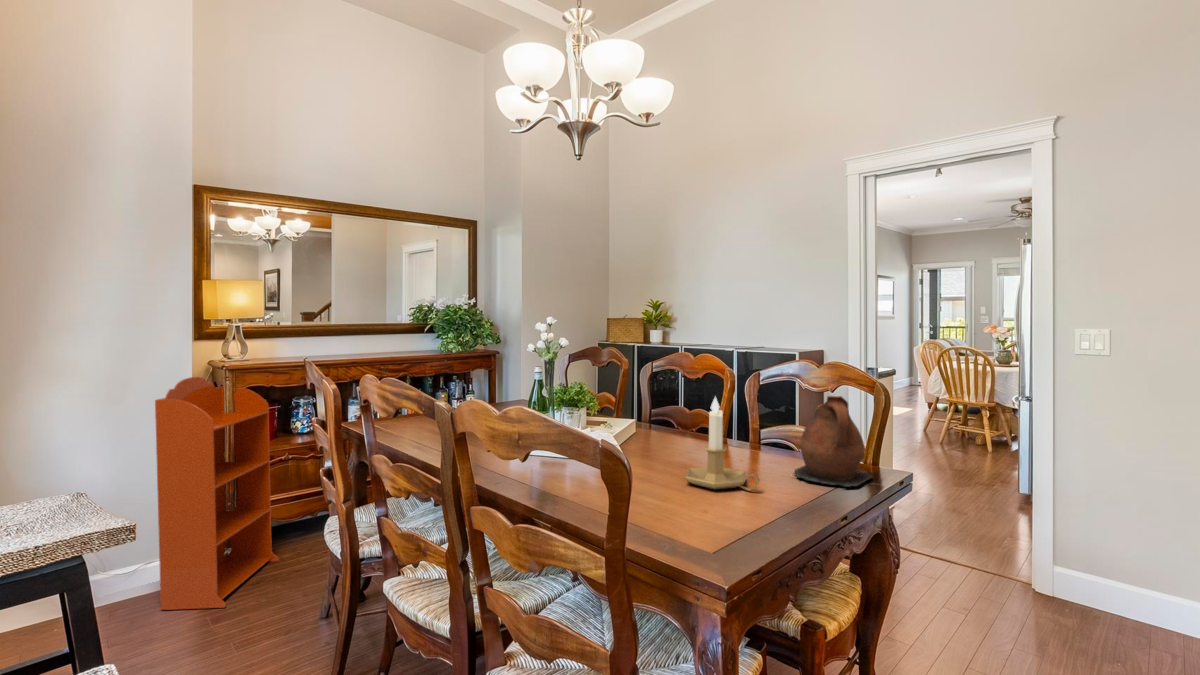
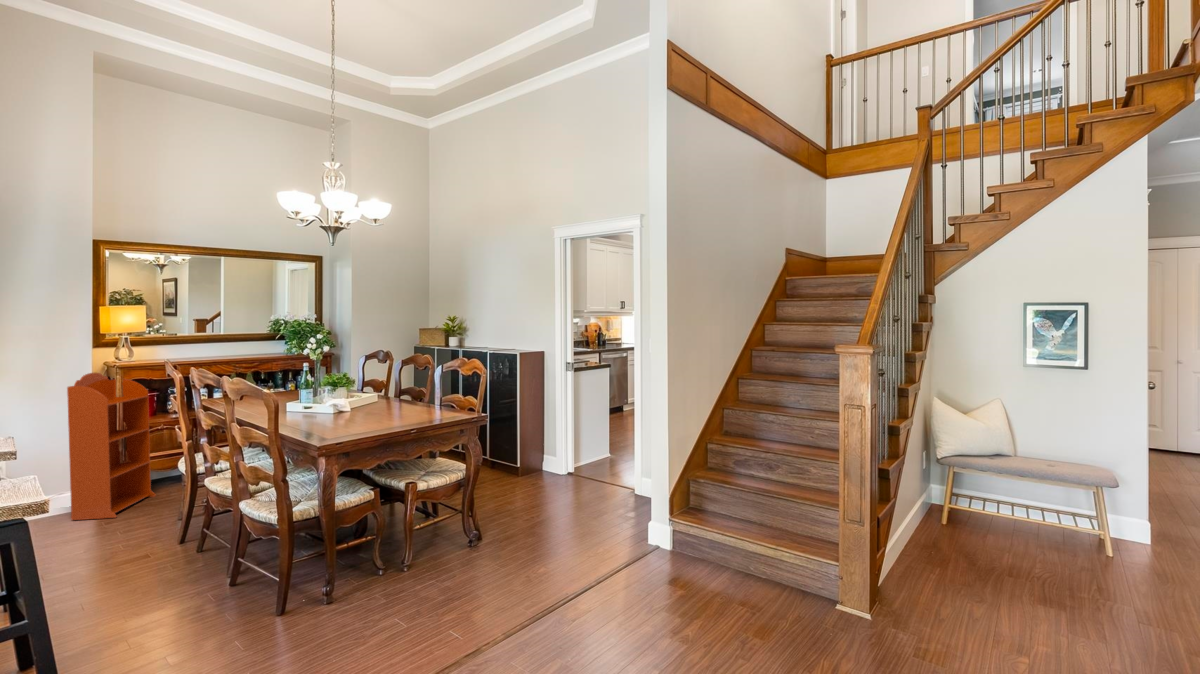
ceramic pitcher: present [794,396,872,487] -> none [419,375,460,418]
candlestick: present [686,397,759,491] -> none [358,376,393,420]

